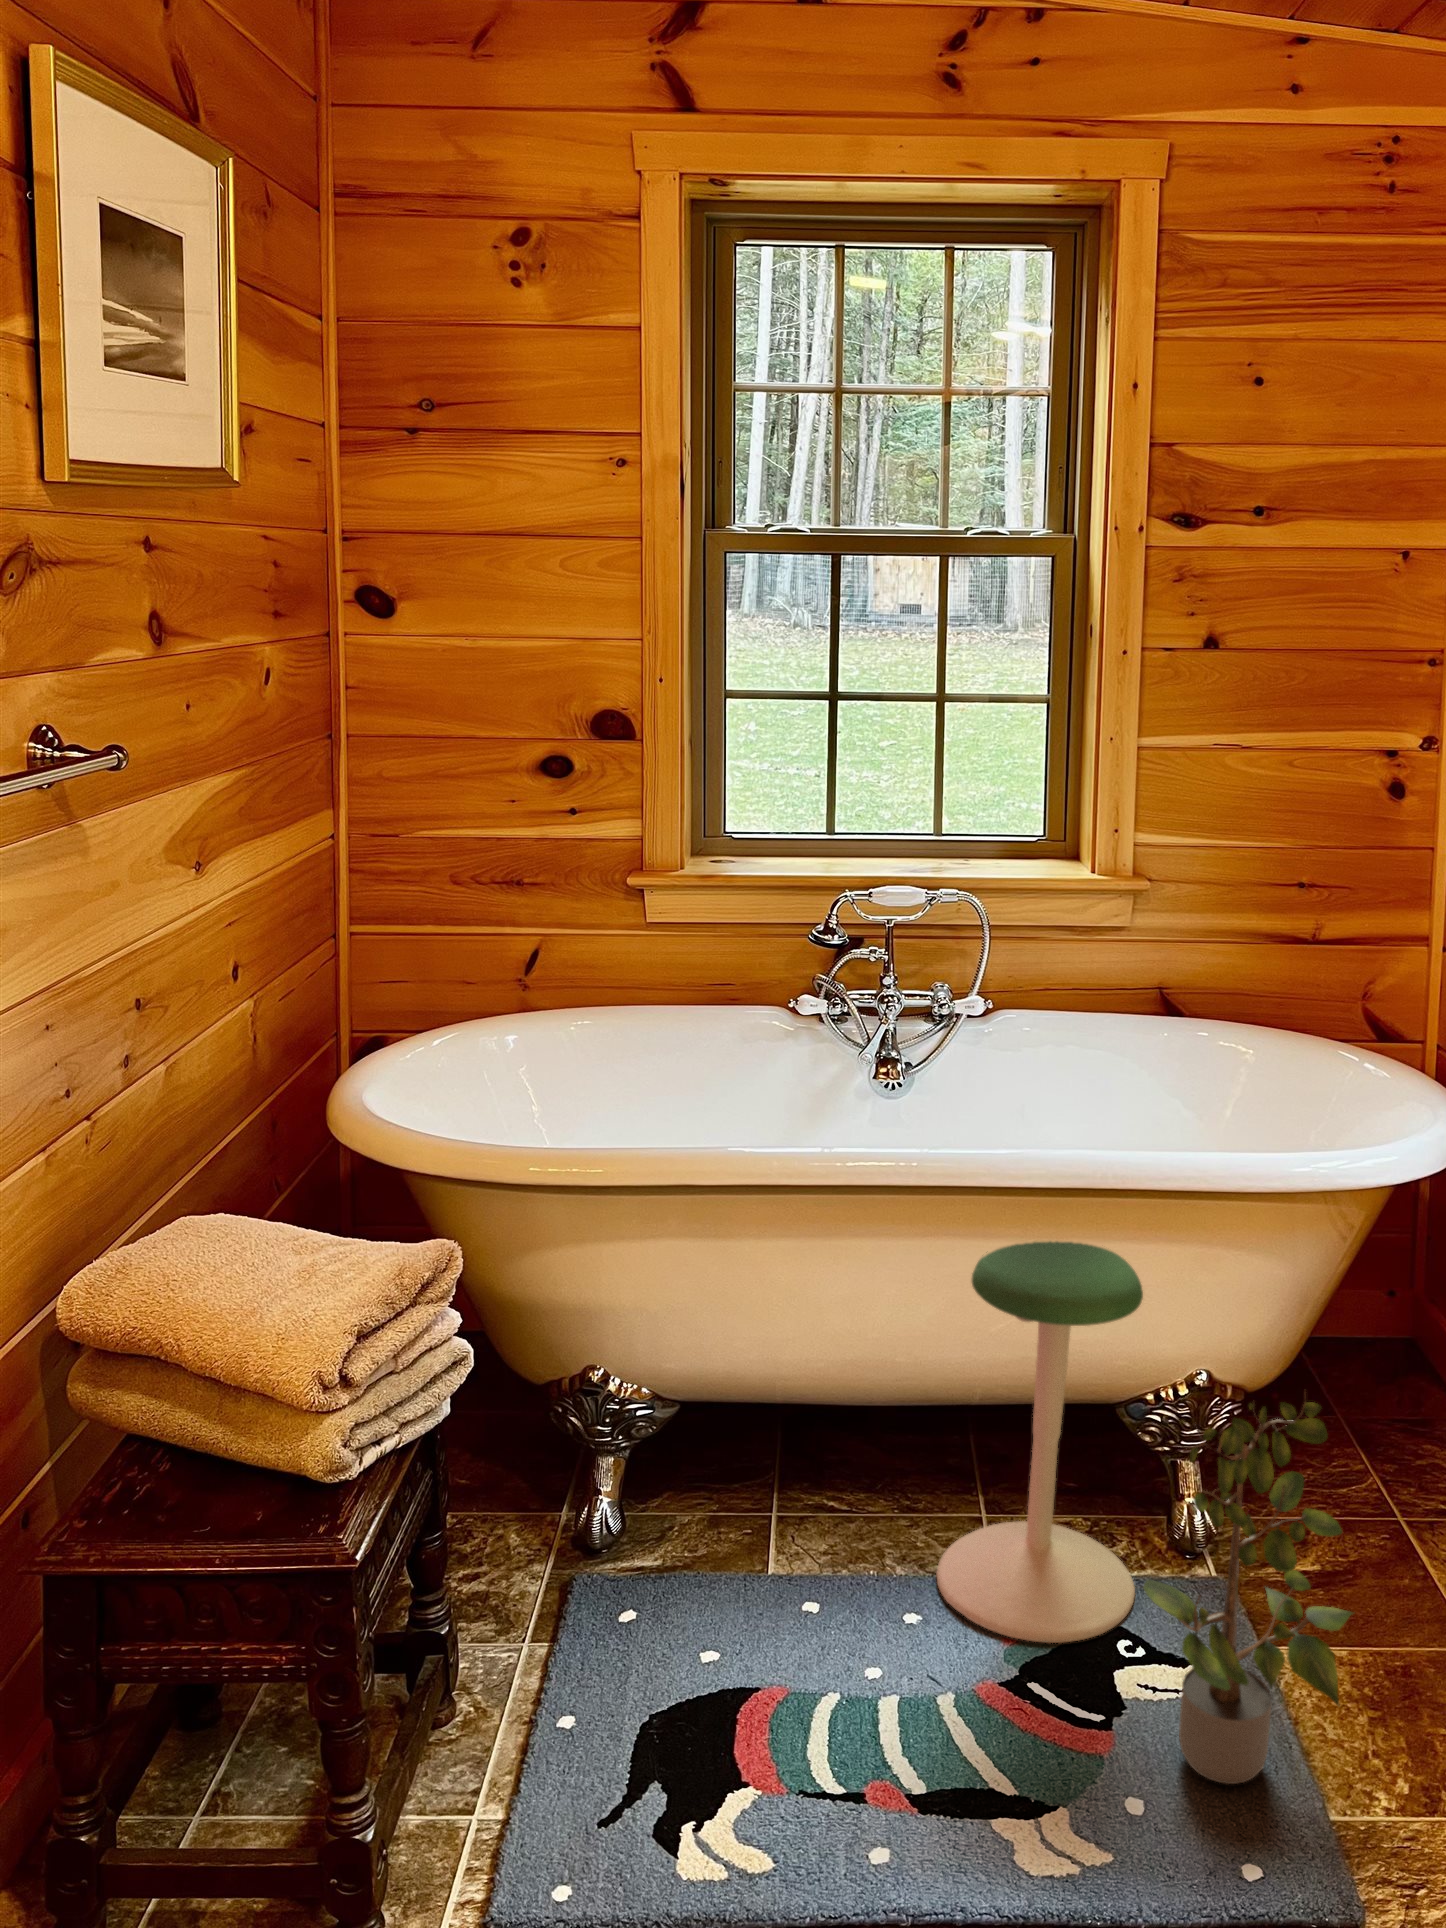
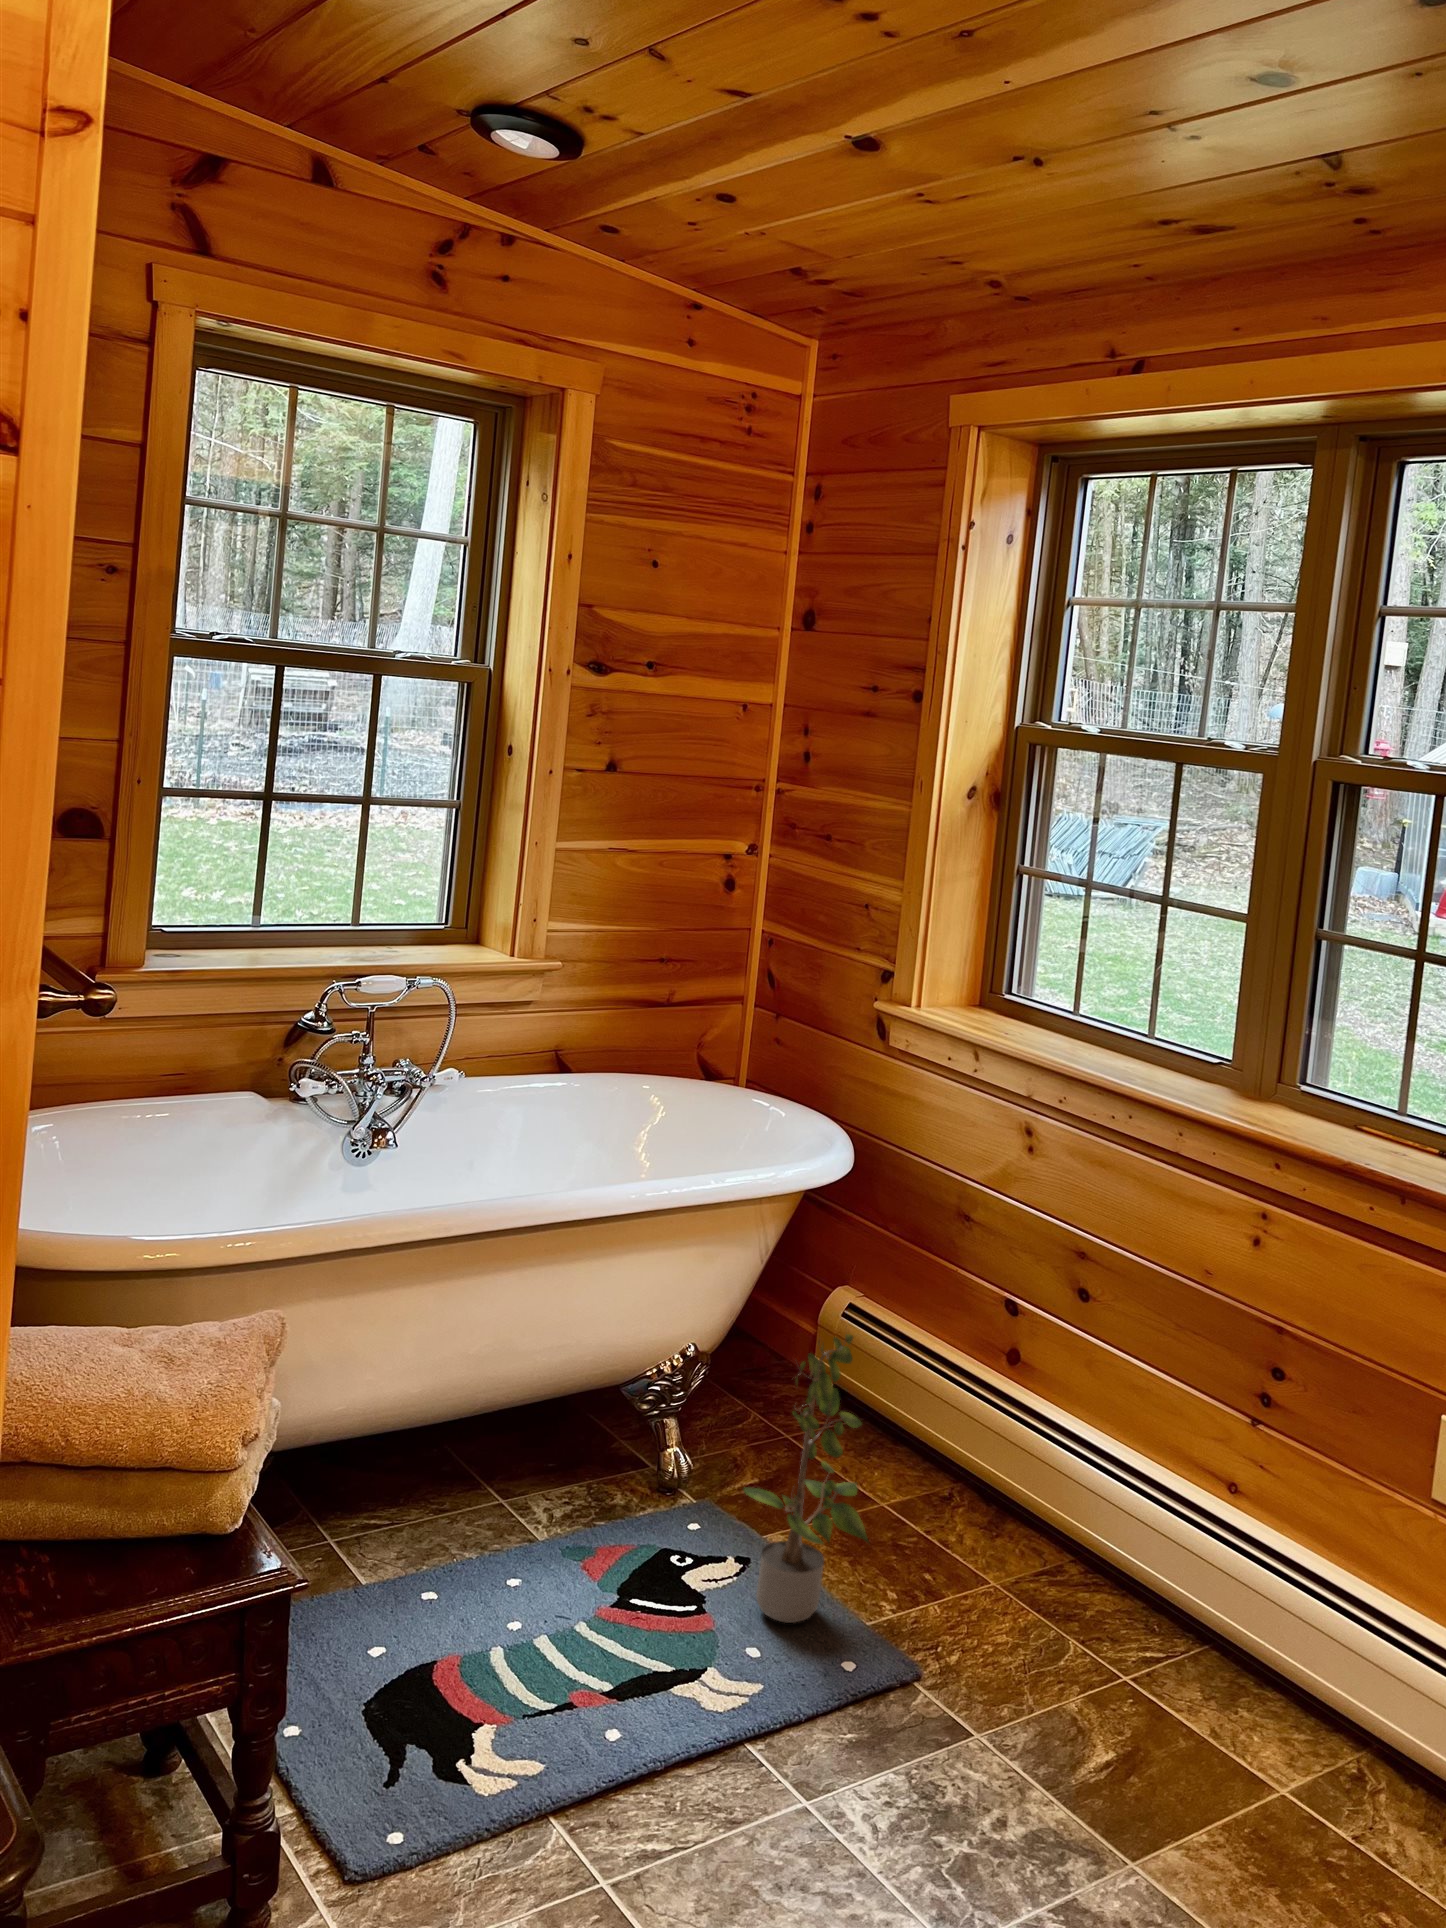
stool: present [936,1241,1143,1643] -> none [500,1252,682,1577]

